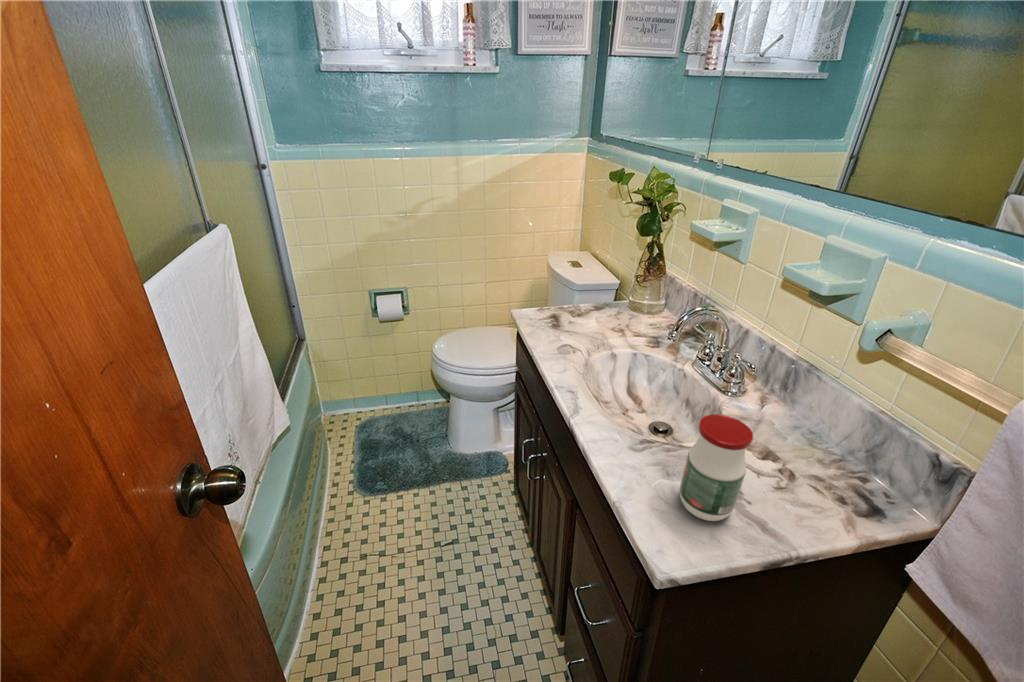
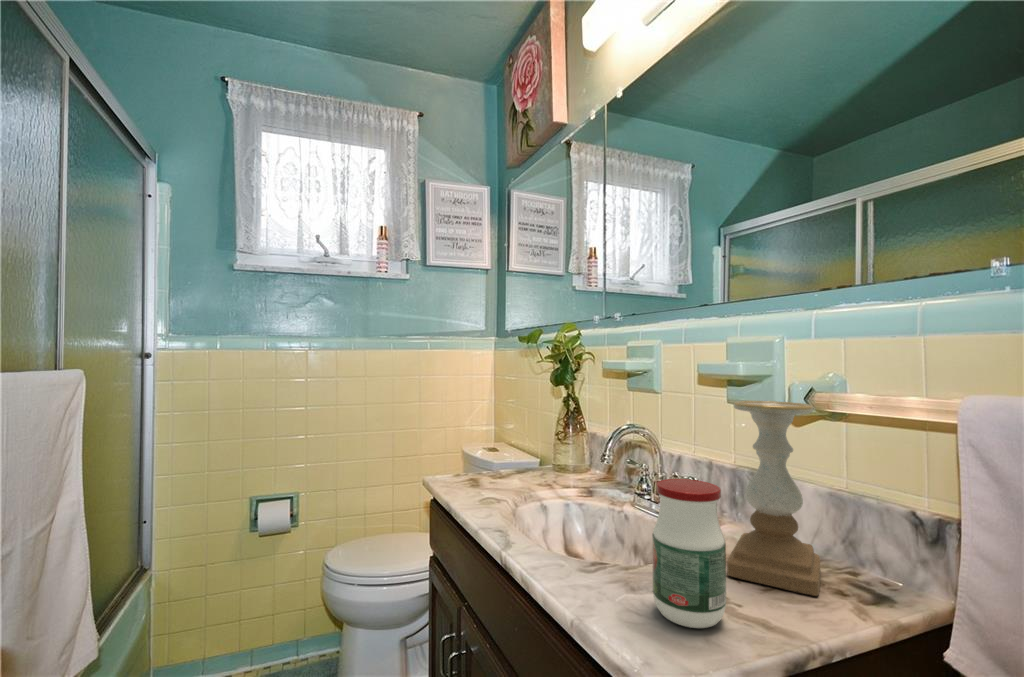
candle holder: none [750,333,878,501] -> present [727,401,821,596]

